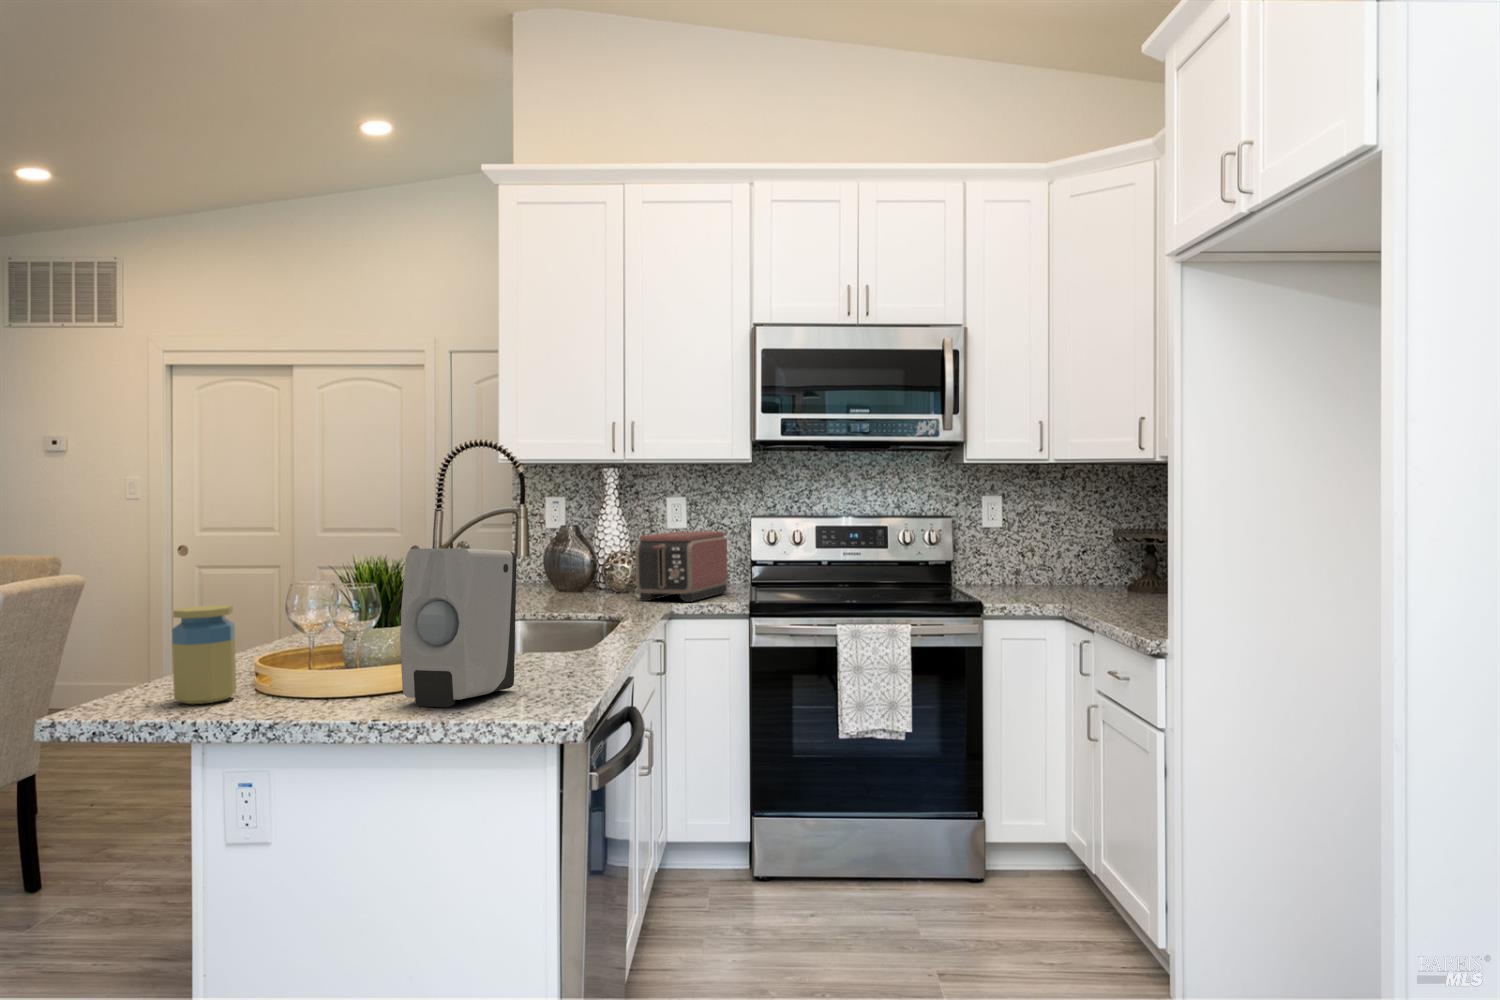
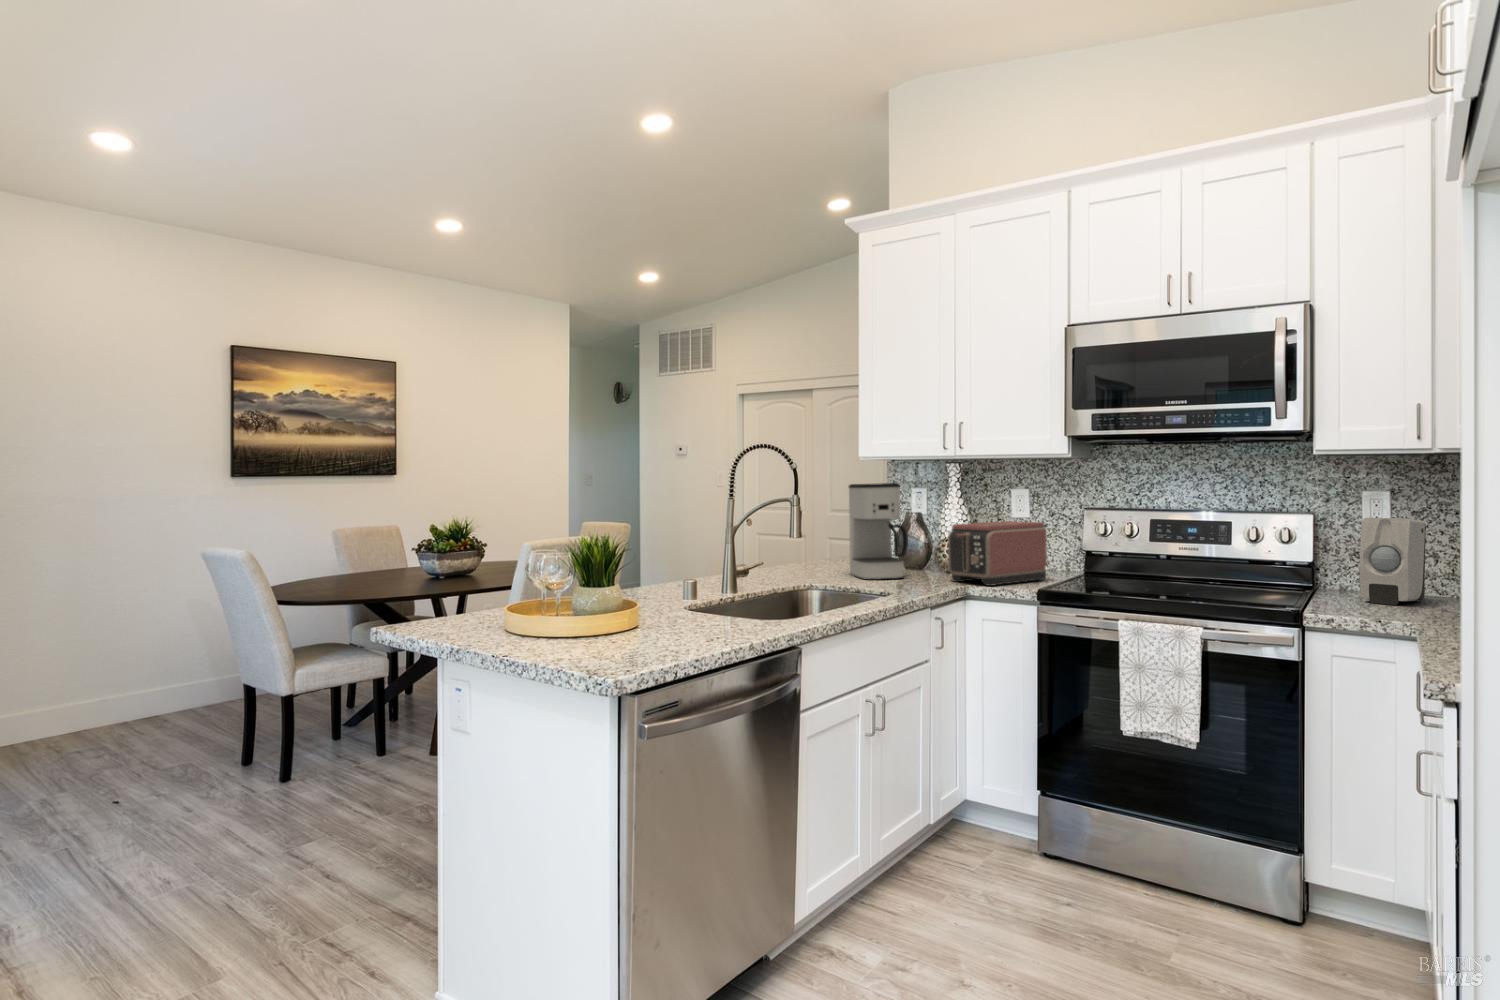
coffee maker: none [505,489,583,606] -> present [849,483,908,580]
soap dispenser: present [400,548,517,707] -> present [1360,518,1426,605]
jar: present [172,605,236,704] -> none [484,566,522,629]

